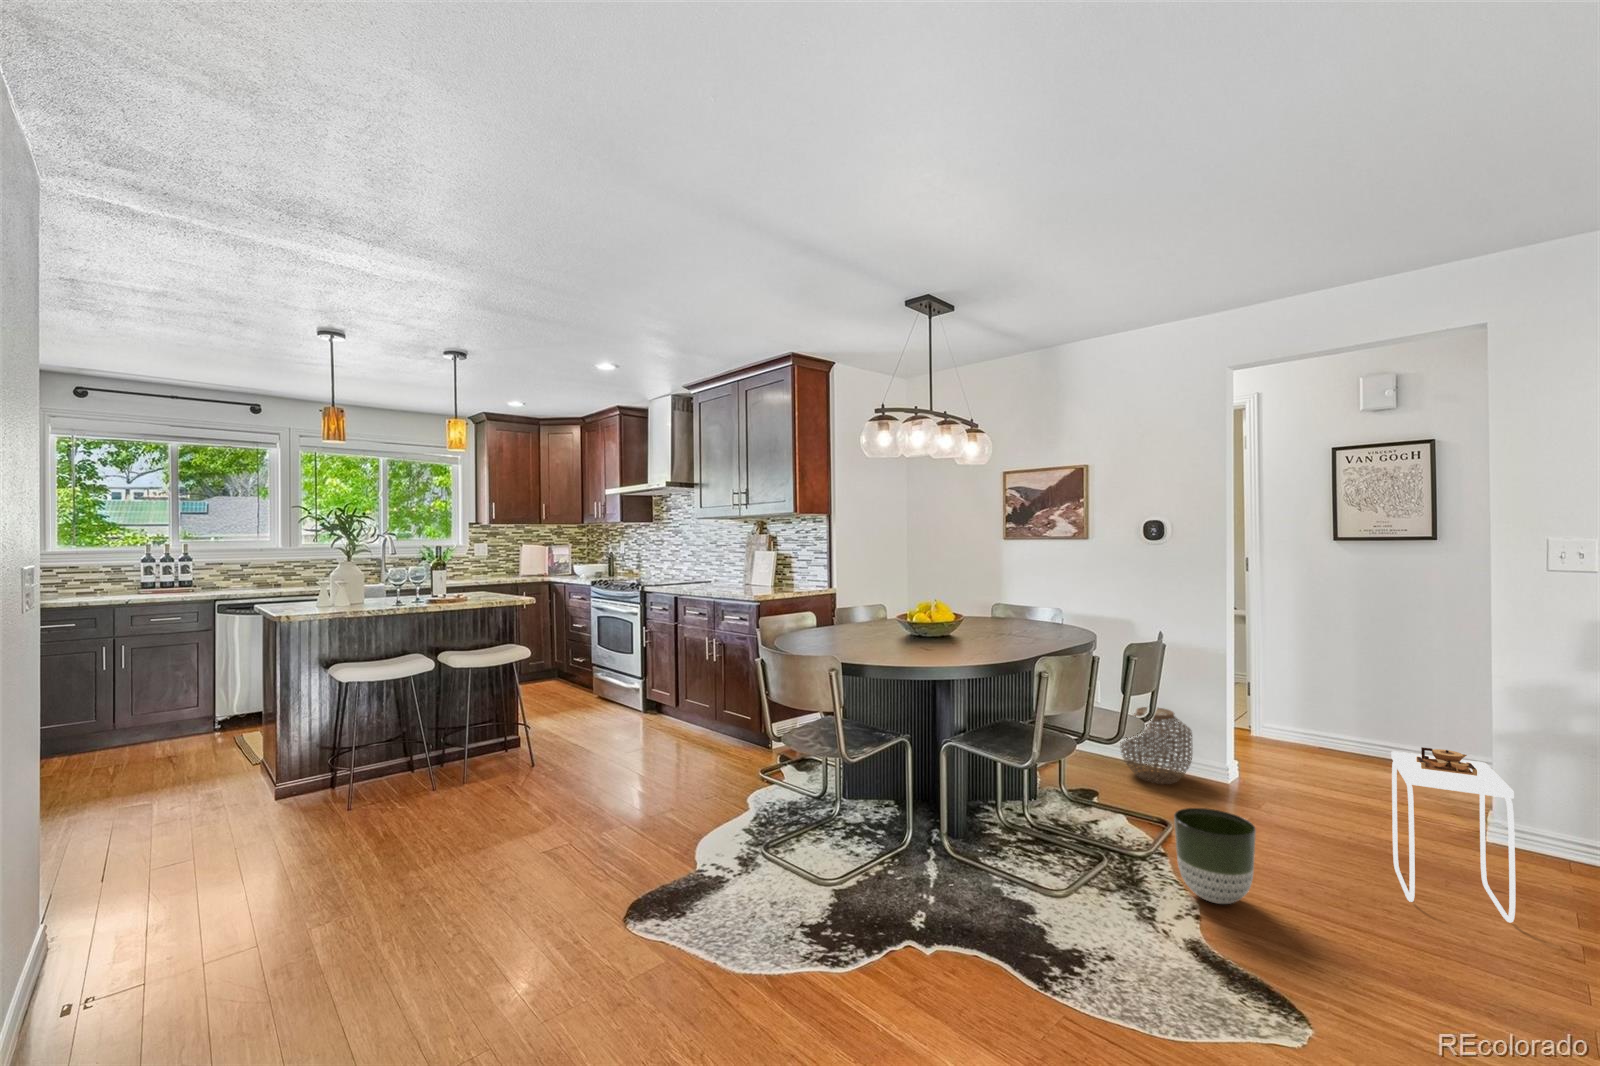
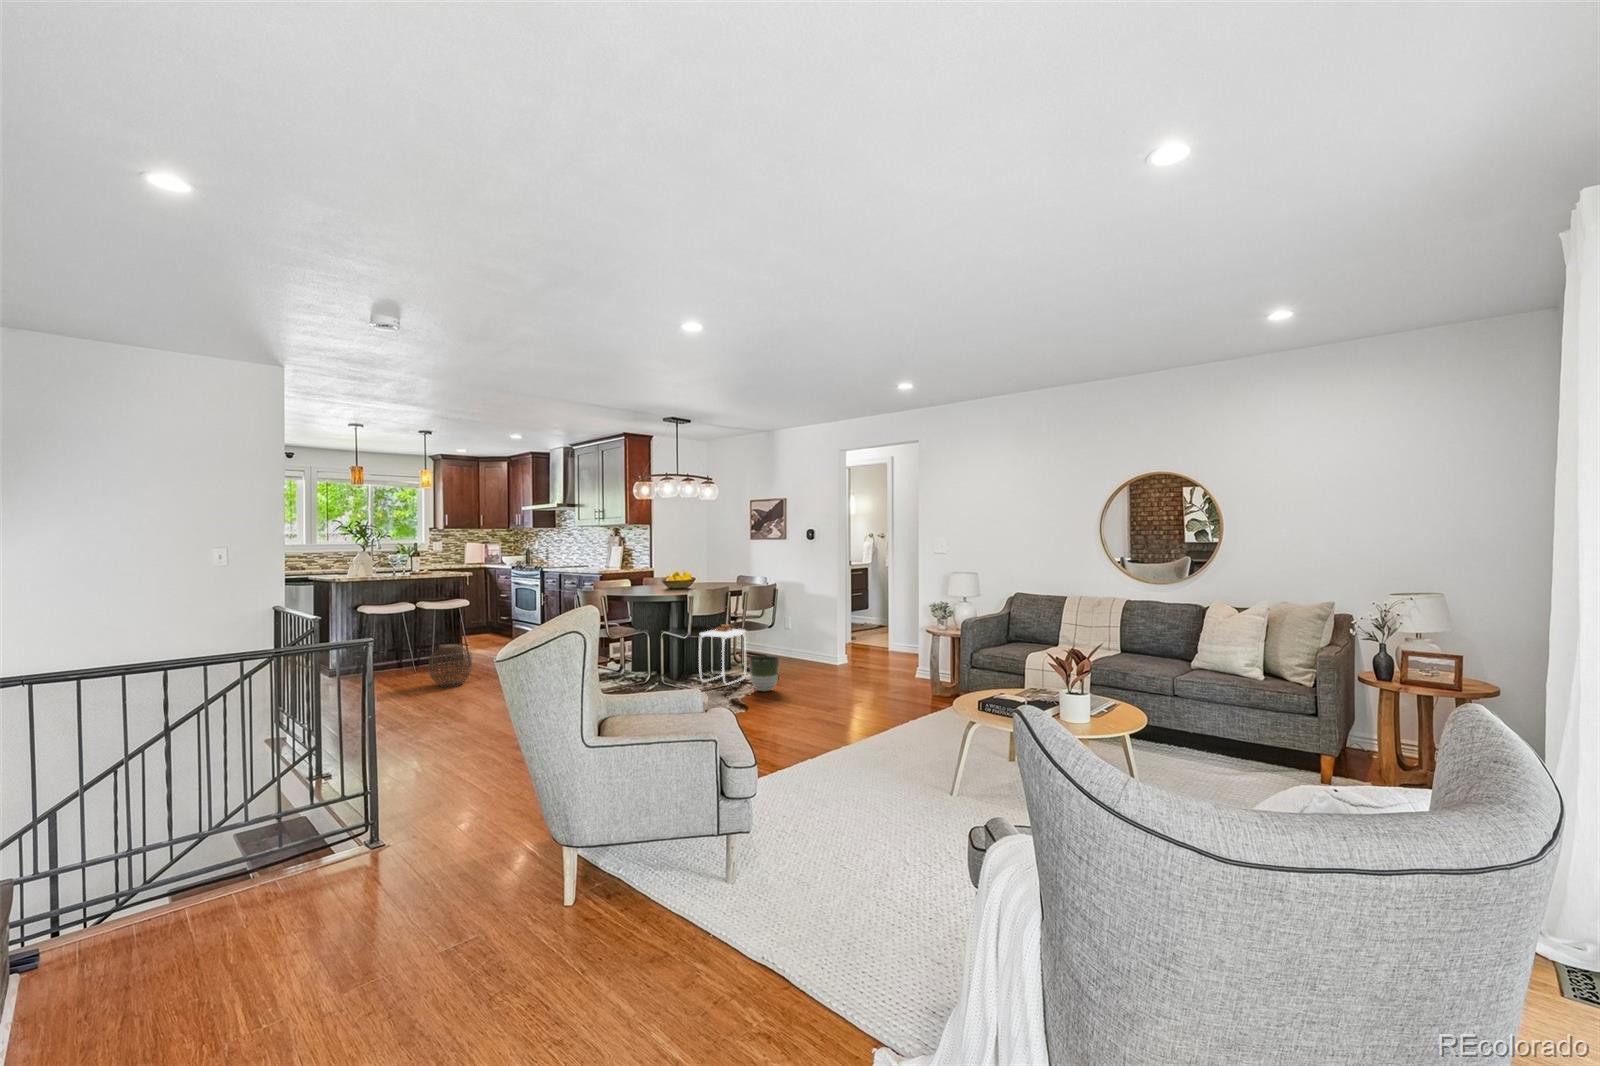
woven basket: present [1120,707,1192,784] -> present [429,644,472,687]
side table: present [1391,747,1515,922] -> present [699,624,746,684]

